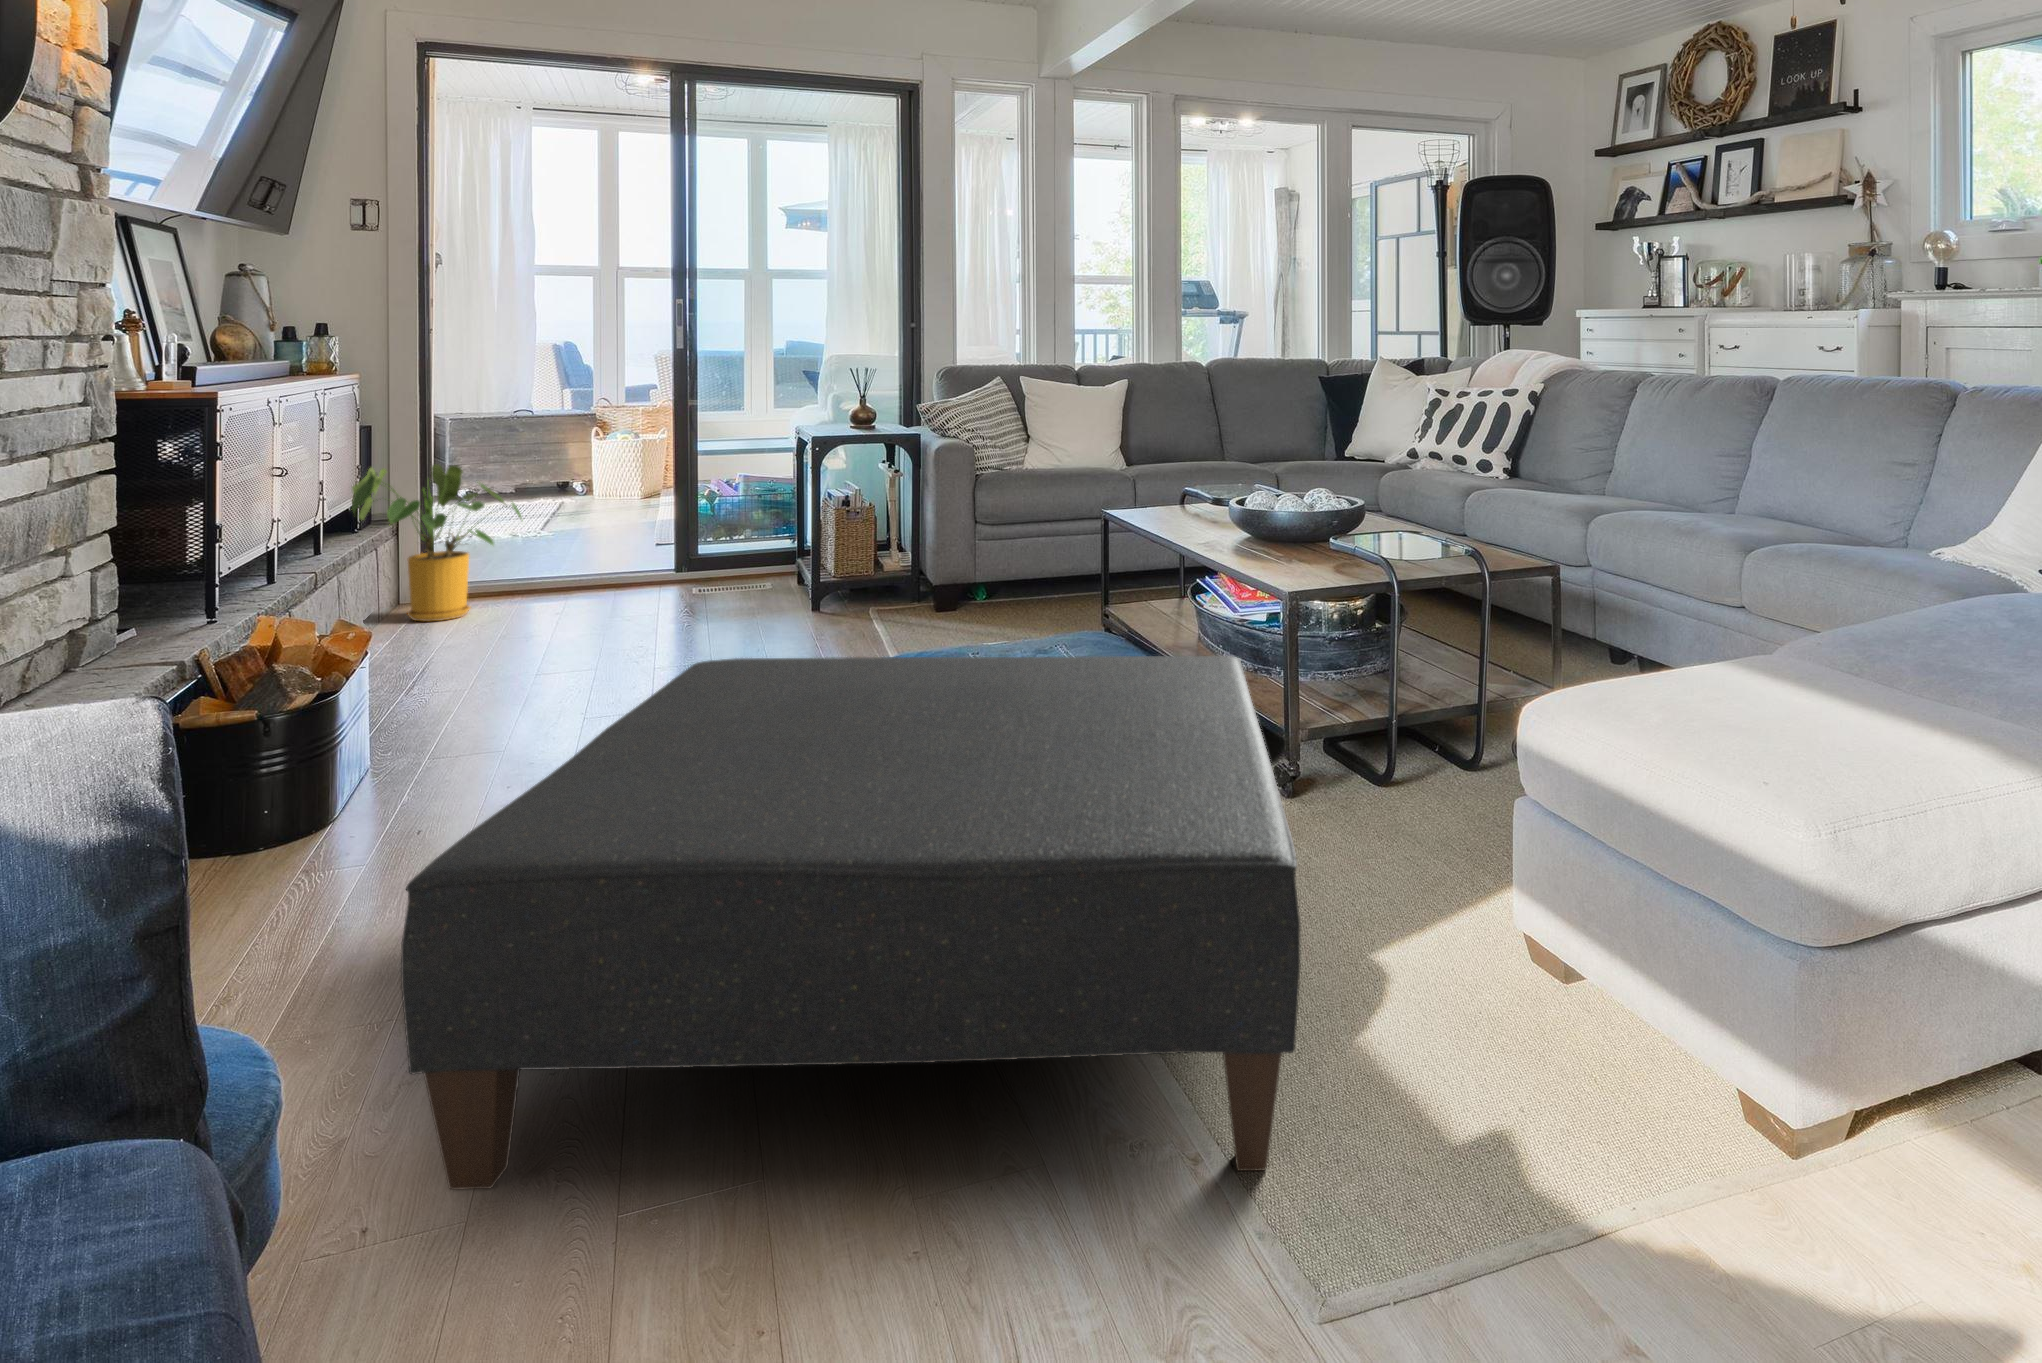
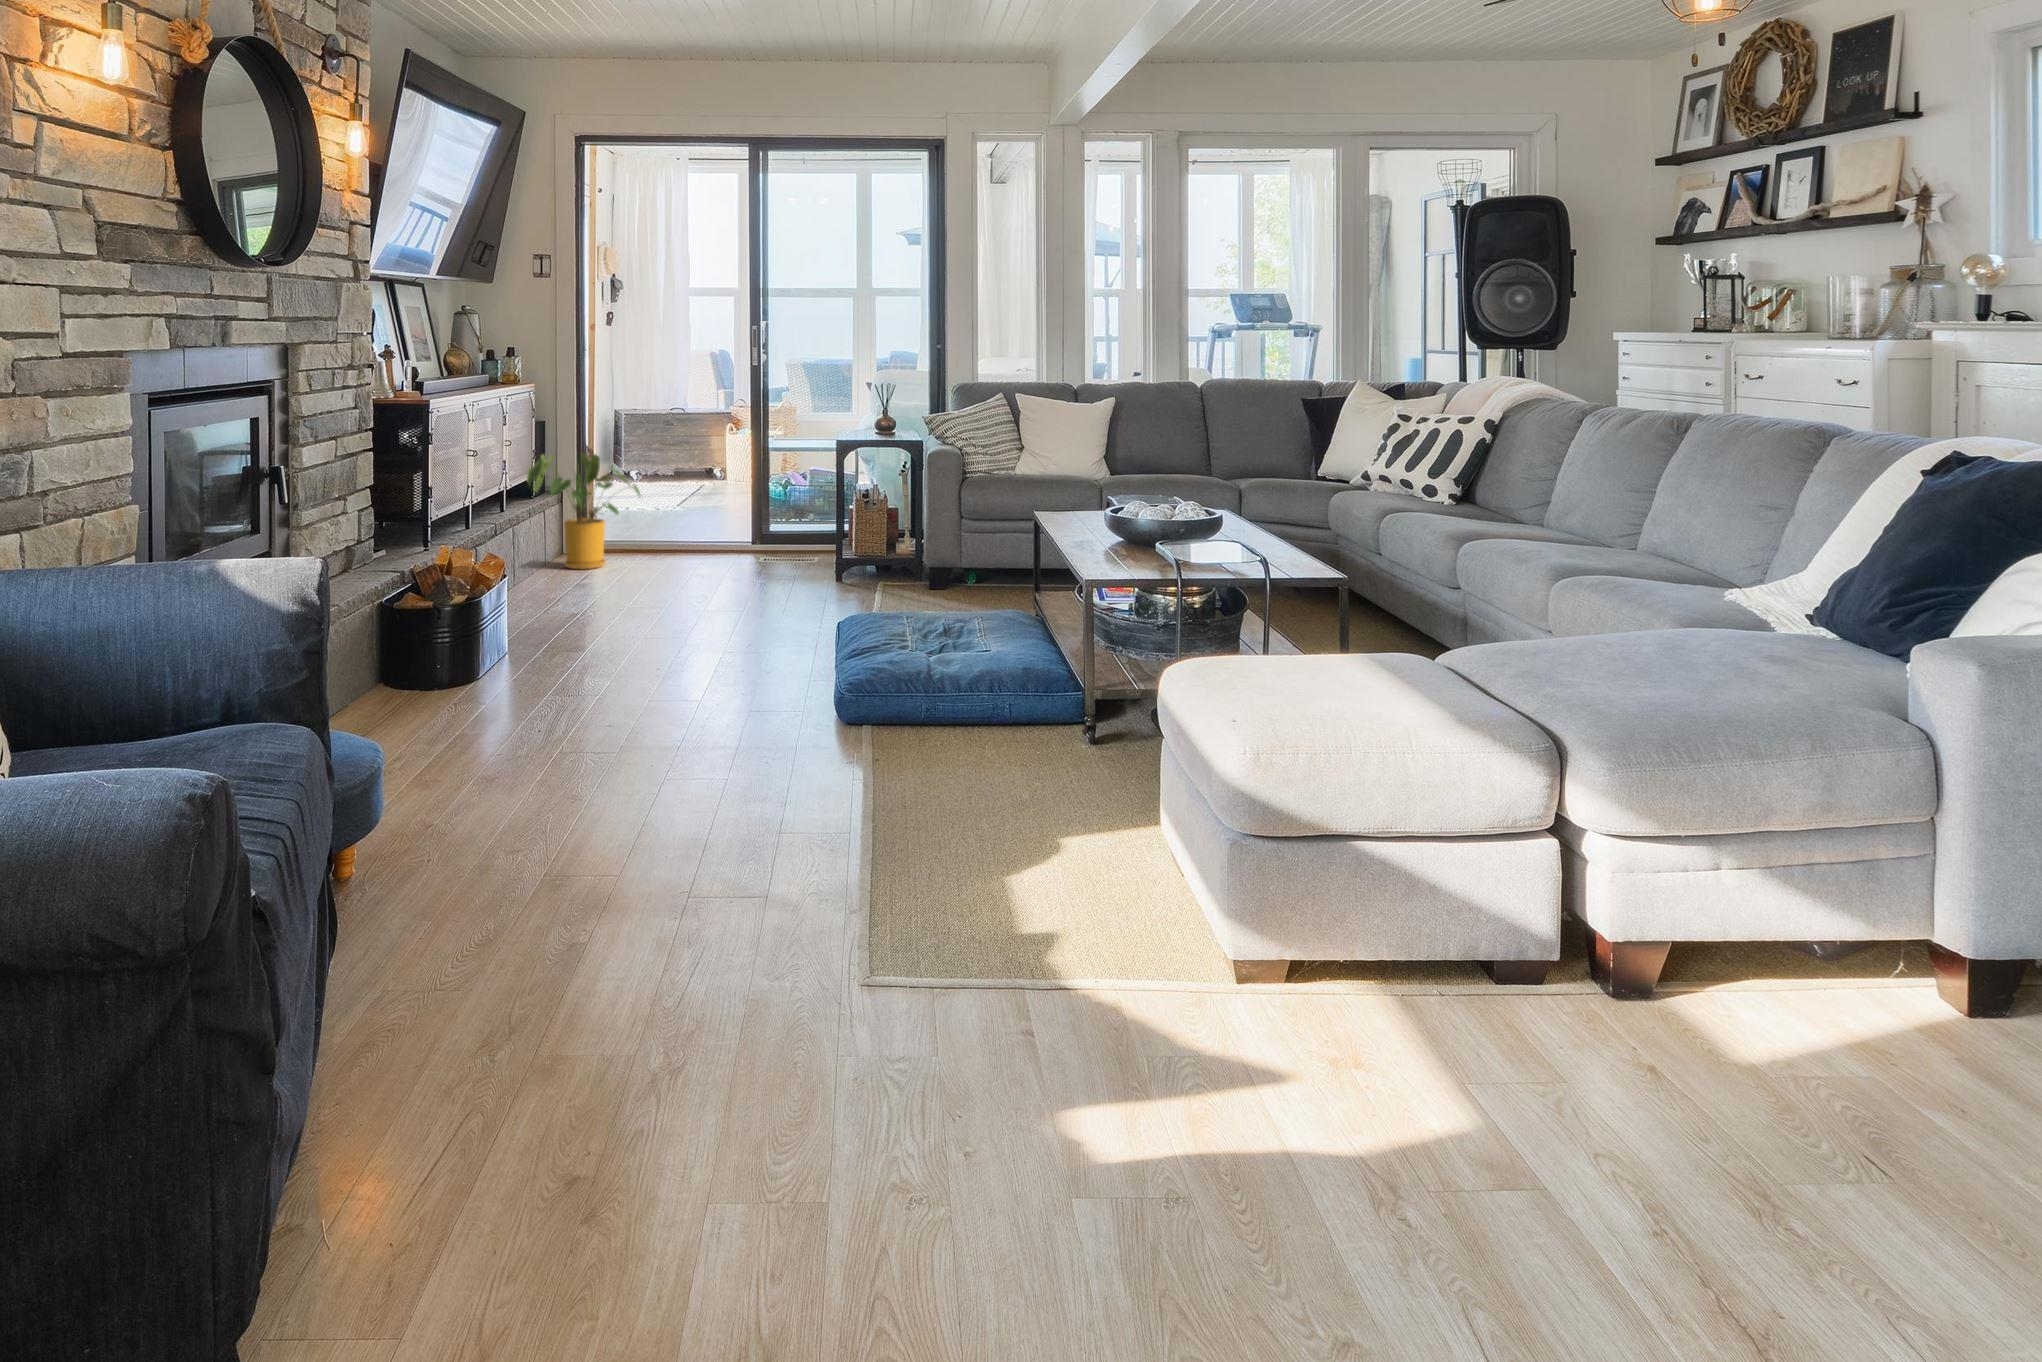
ottoman: present [401,656,1301,1190] -> none [455,590,1024,898]

